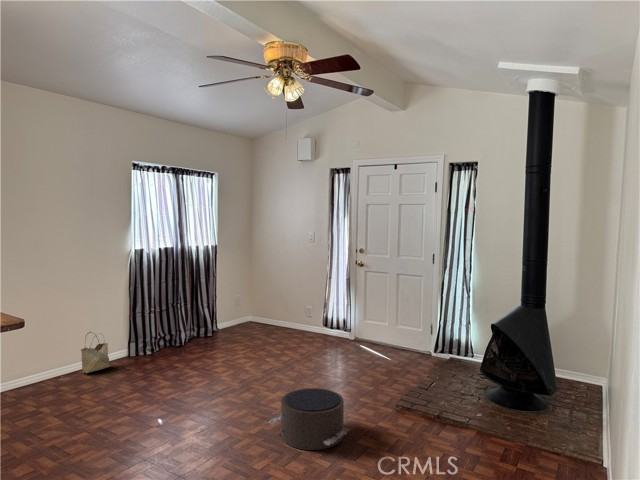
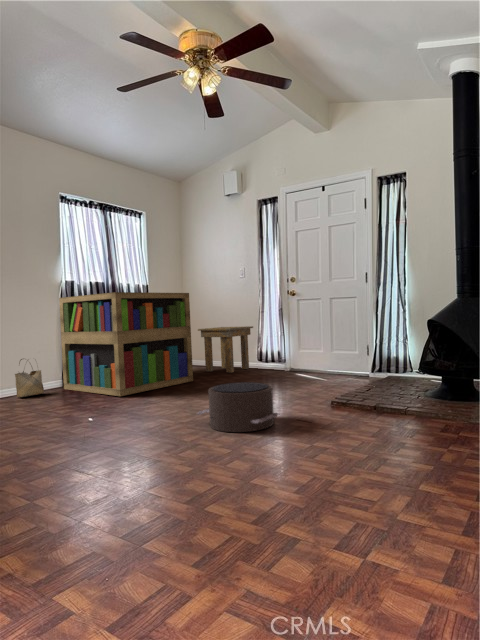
bookshelf: none [128,262,260,378] -> present [59,292,193,396]
side table: none [265,289,320,340] -> present [198,326,253,373]

